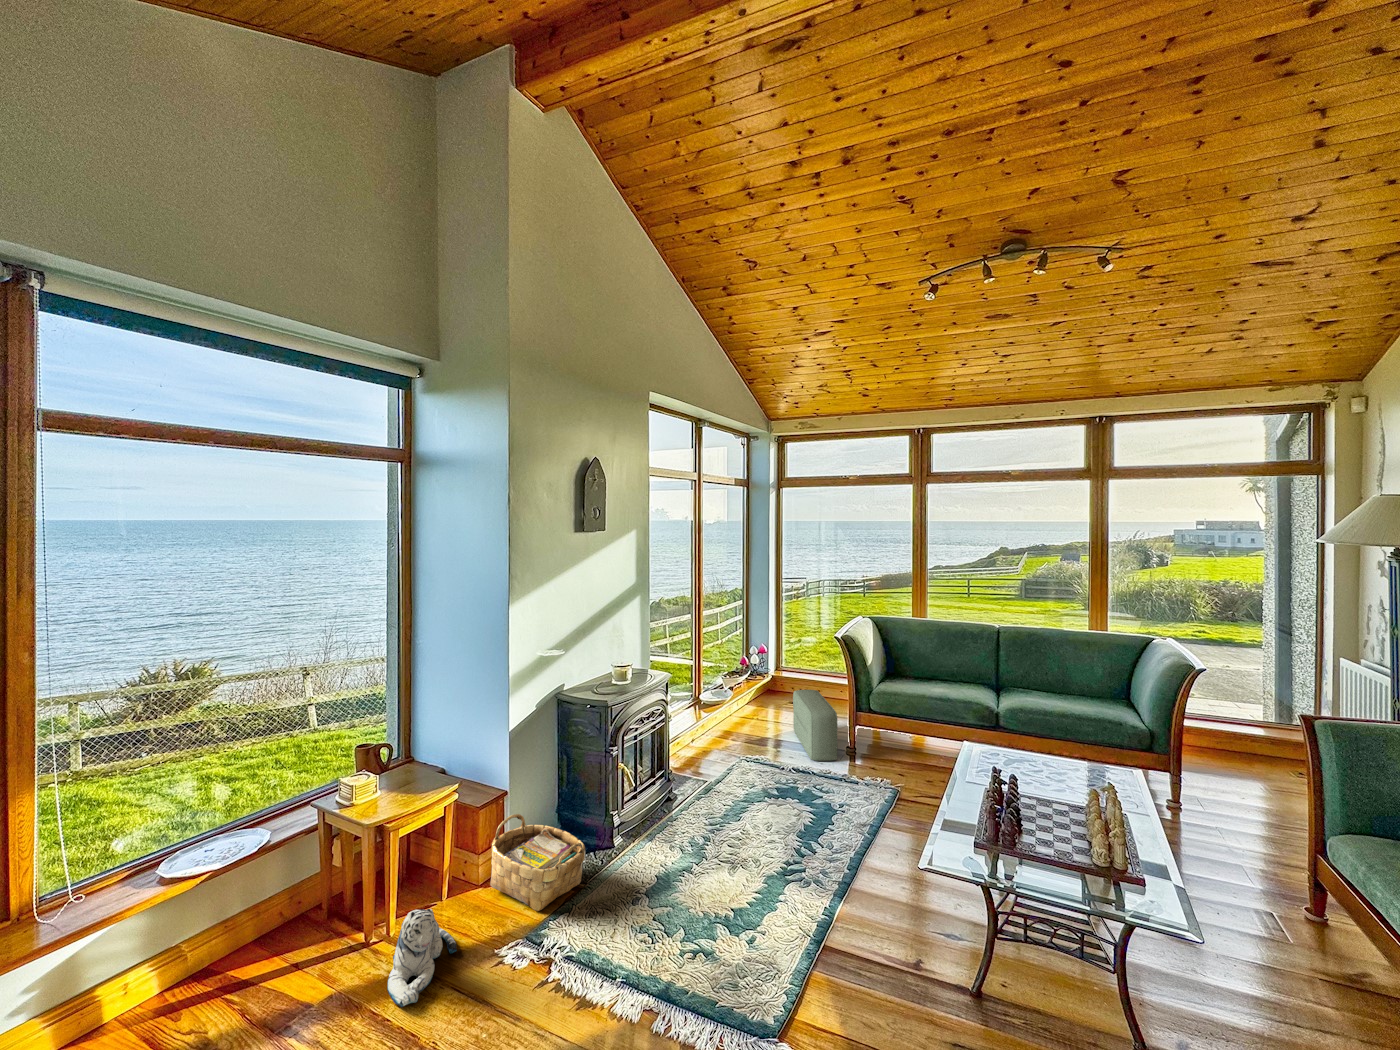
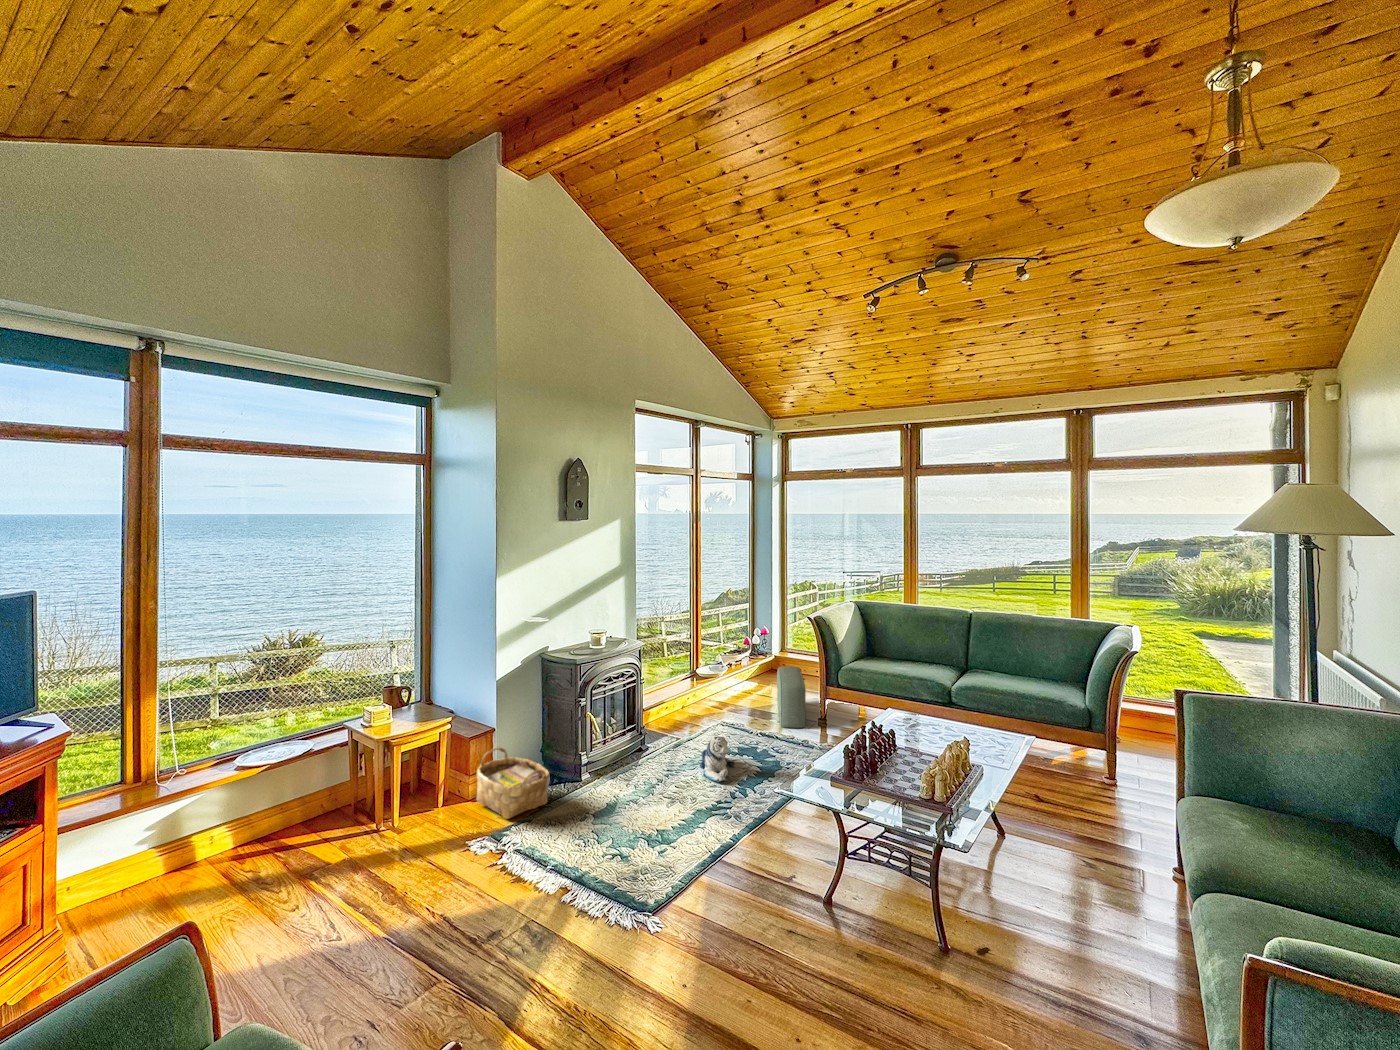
plush toy: present [387,909,457,1007] -> present [700,736,735,782]

